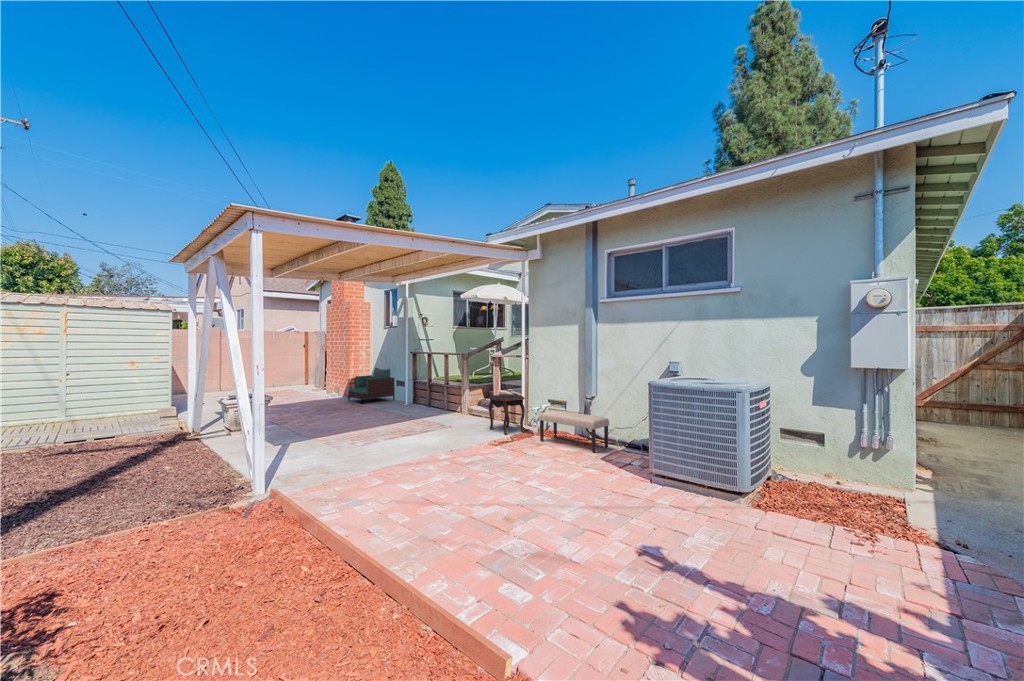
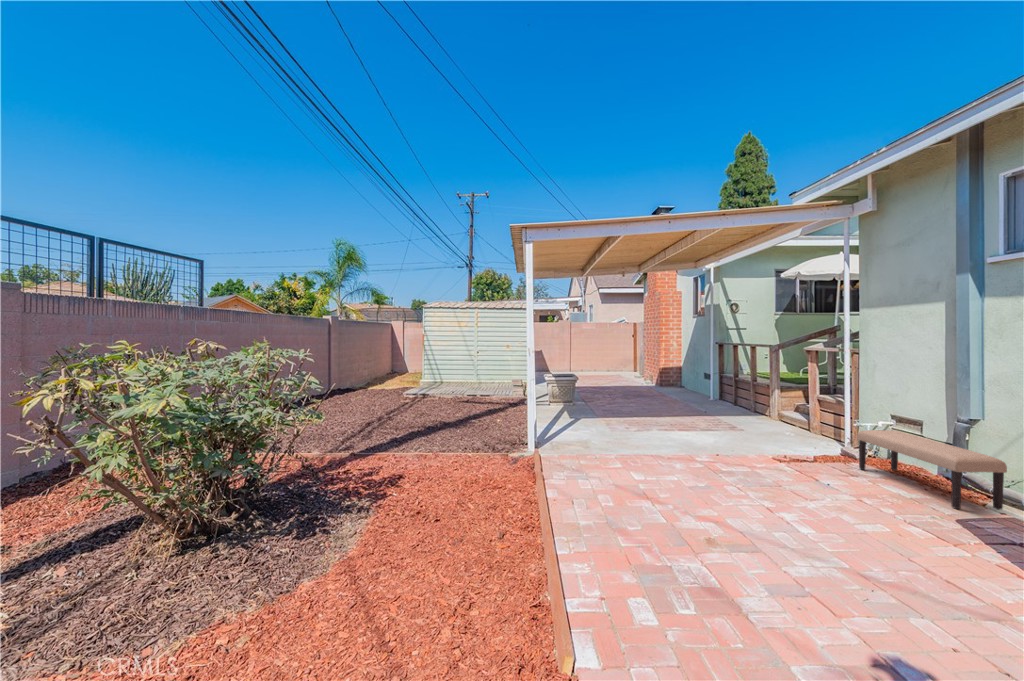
armchair: present [348,368,395,404] -> none [657,357,702,392]
side table: present [489,394,525,435] -> none [788,398,844,453]

